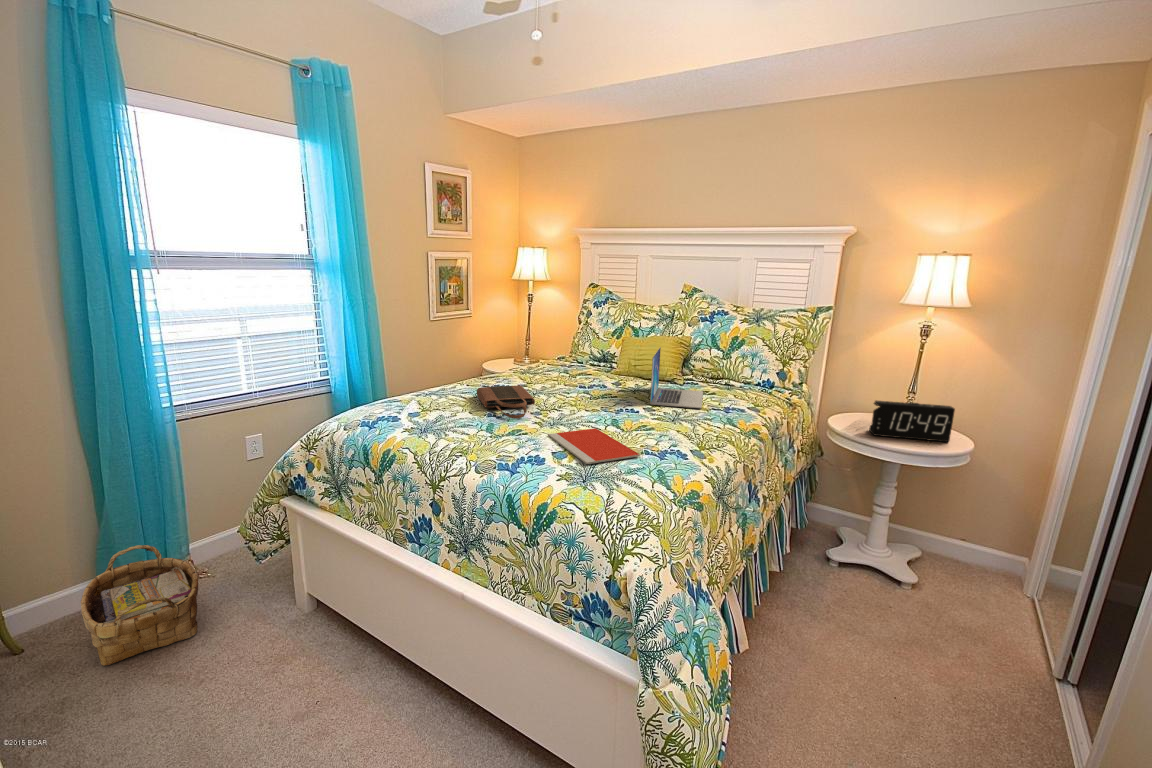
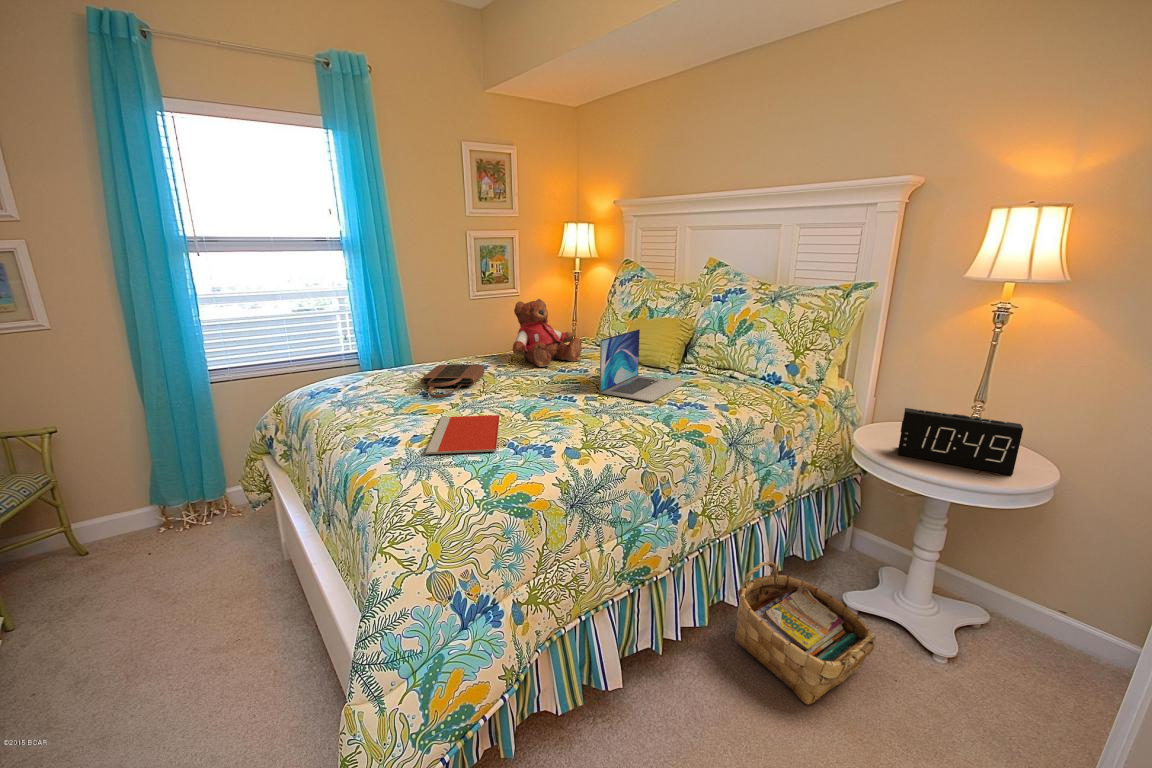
teddy bear: none [528,321,591,385] -> present [512,299,582,367]
woven basket: present [81,545,198,666] -> present [734,561,876,704]

